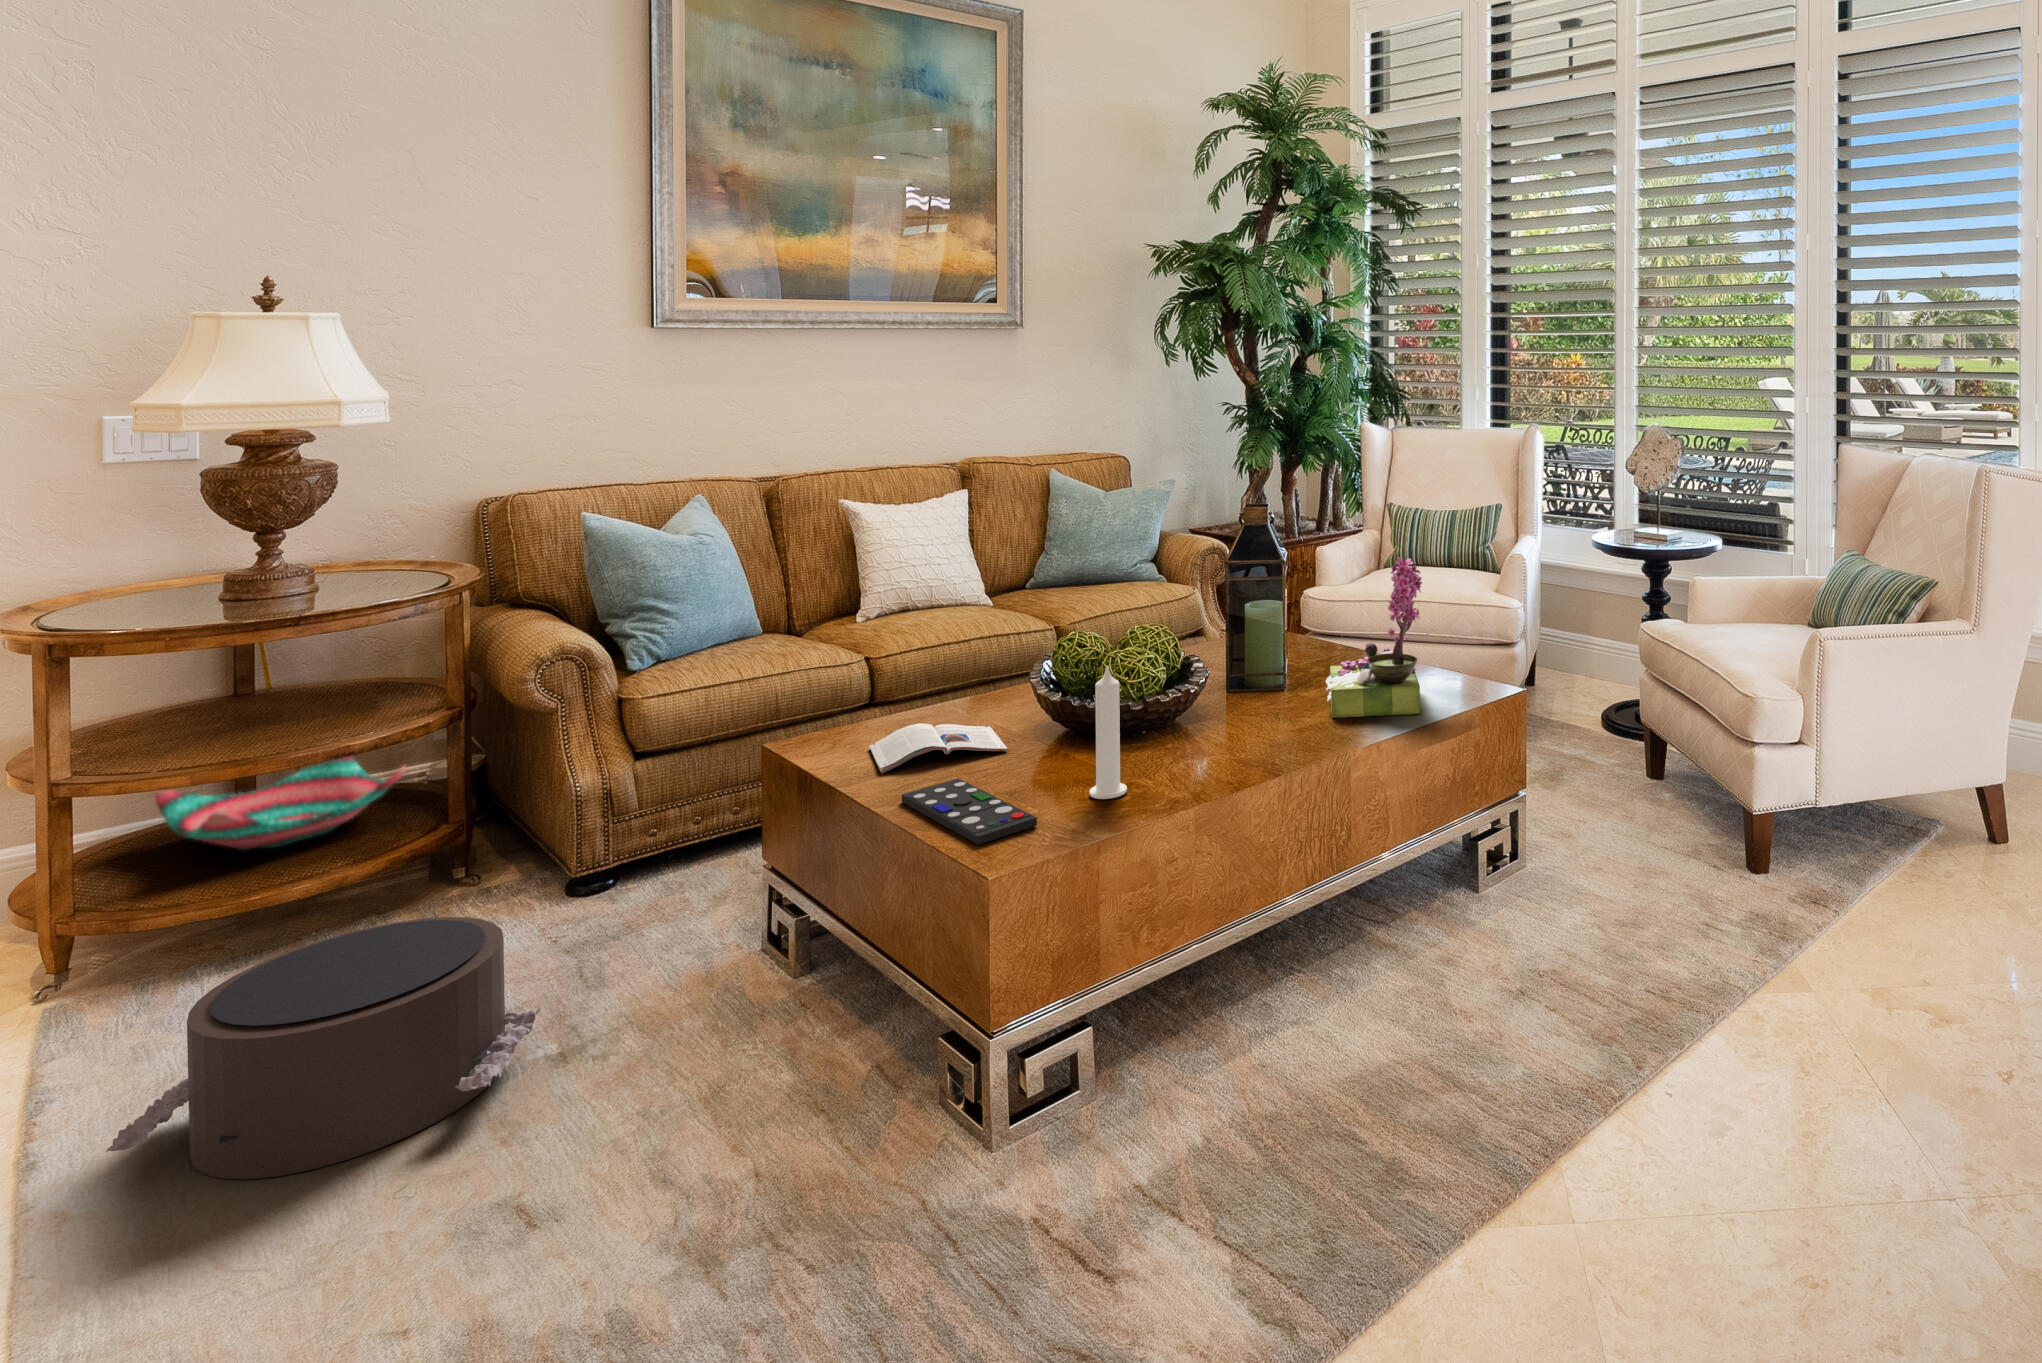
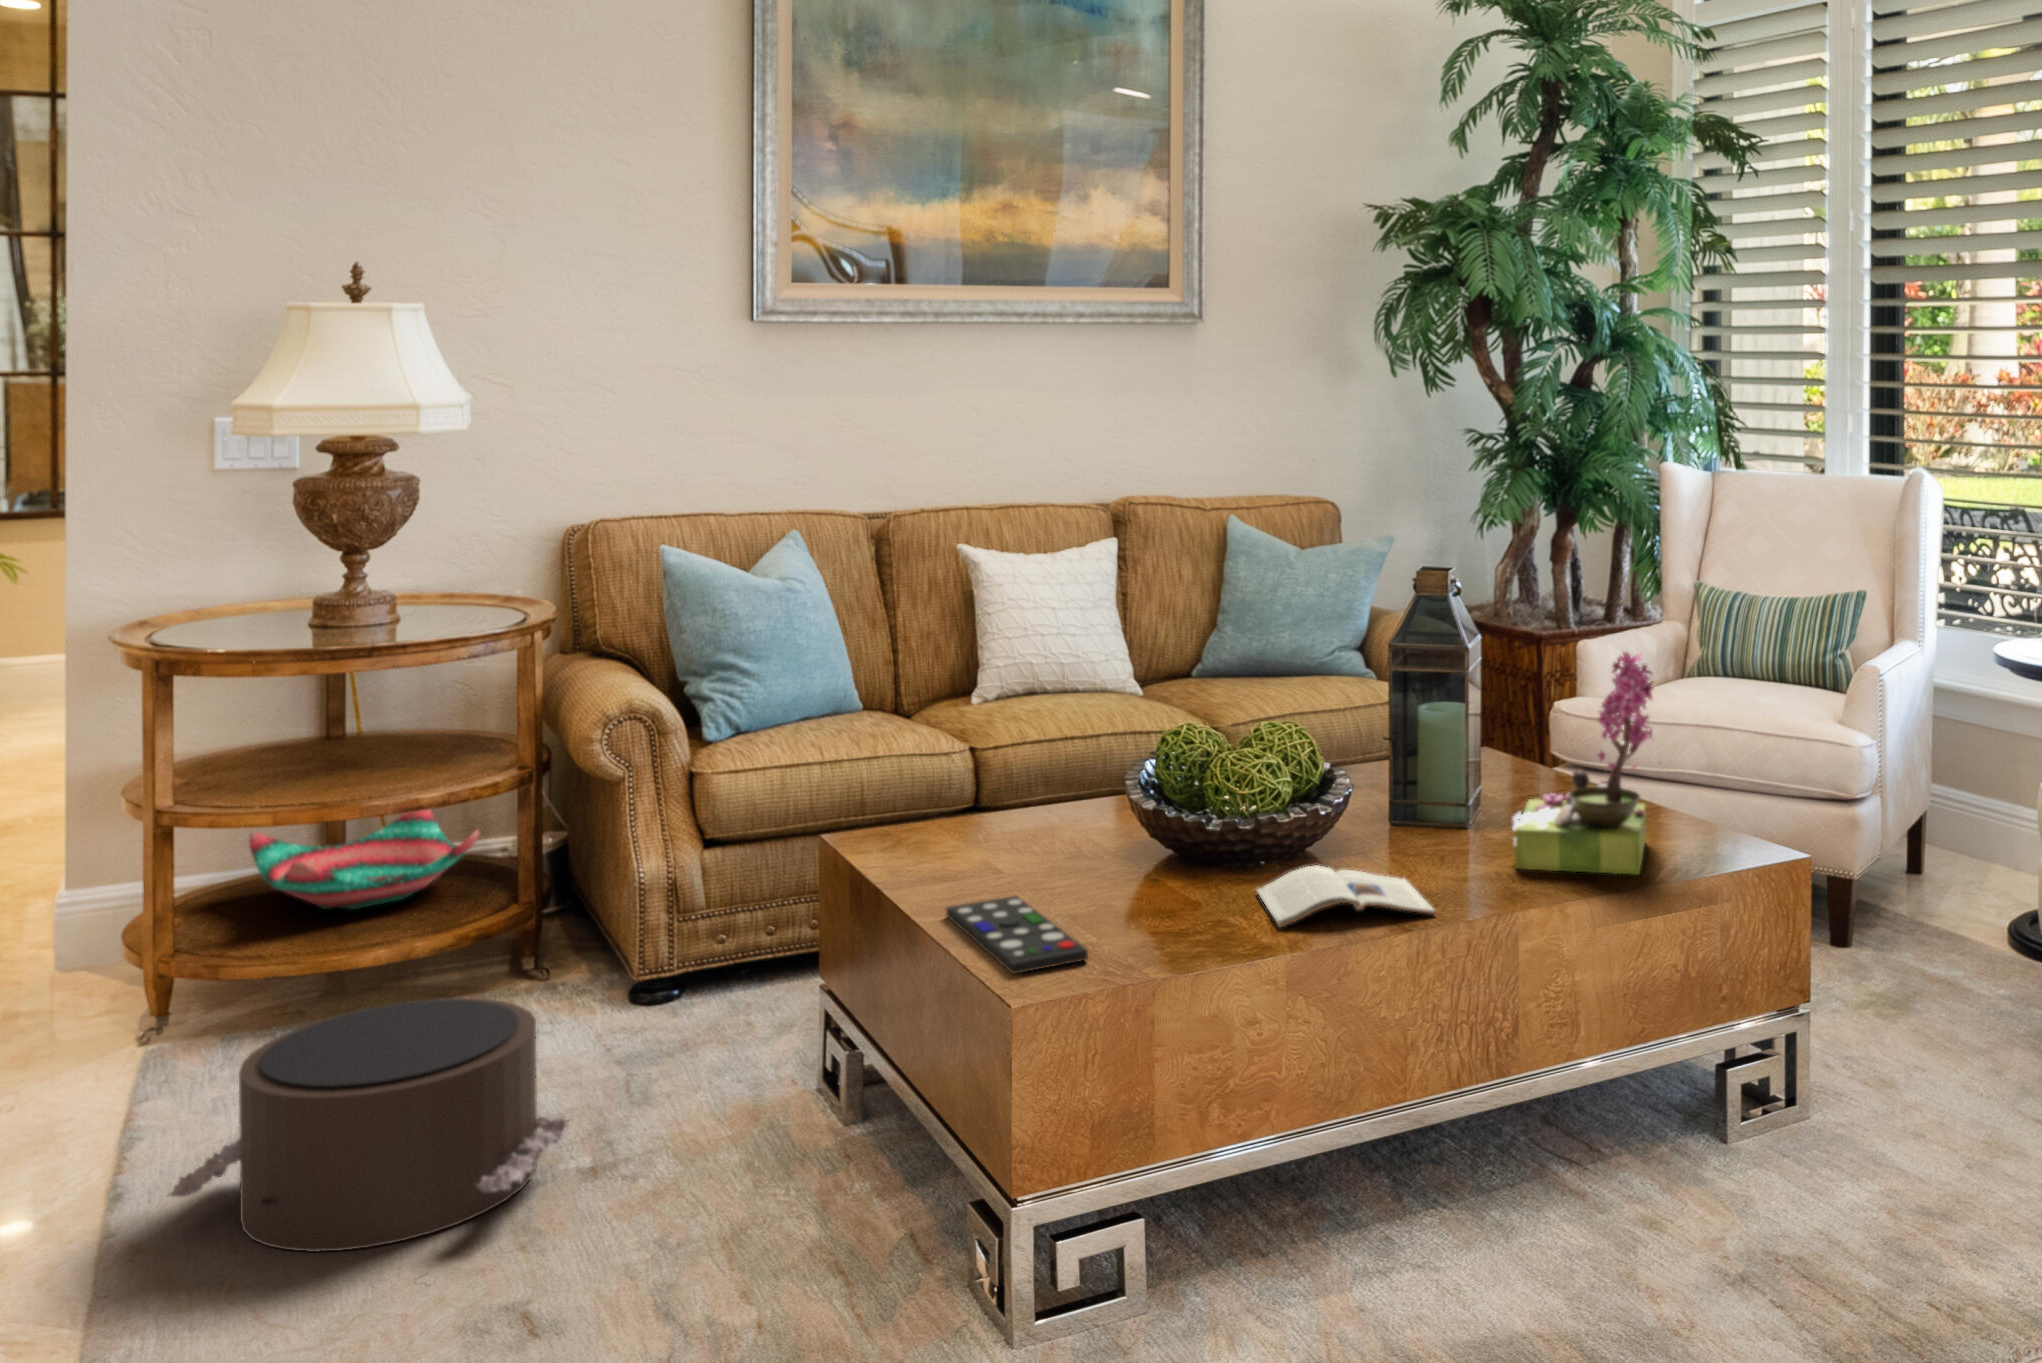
candle: present [1089,666,1127,799] -> none [1164,766,1212,939]
magazine: present [870,723,1007,773] -> present [1257,865,1436,927]

